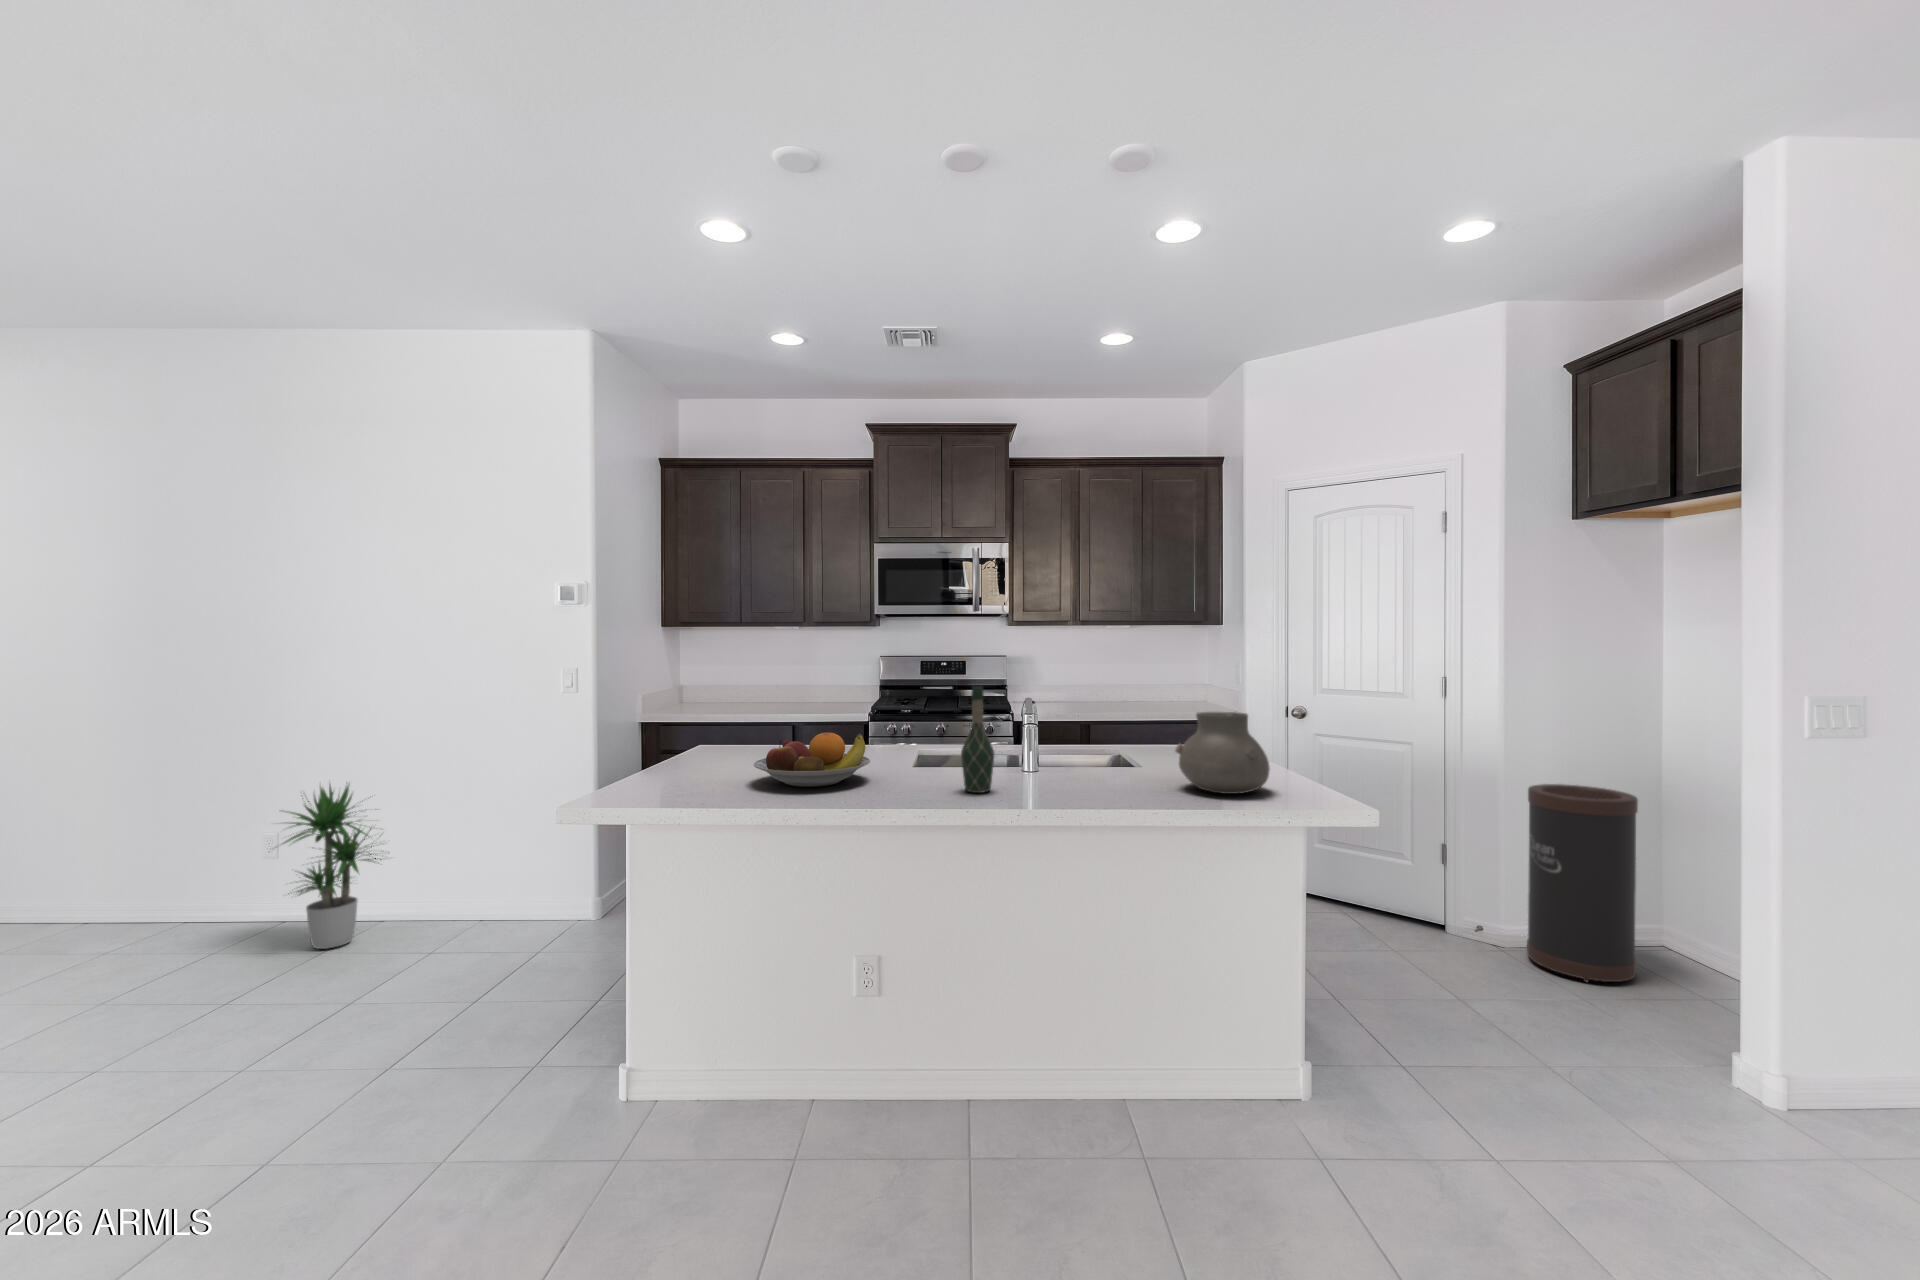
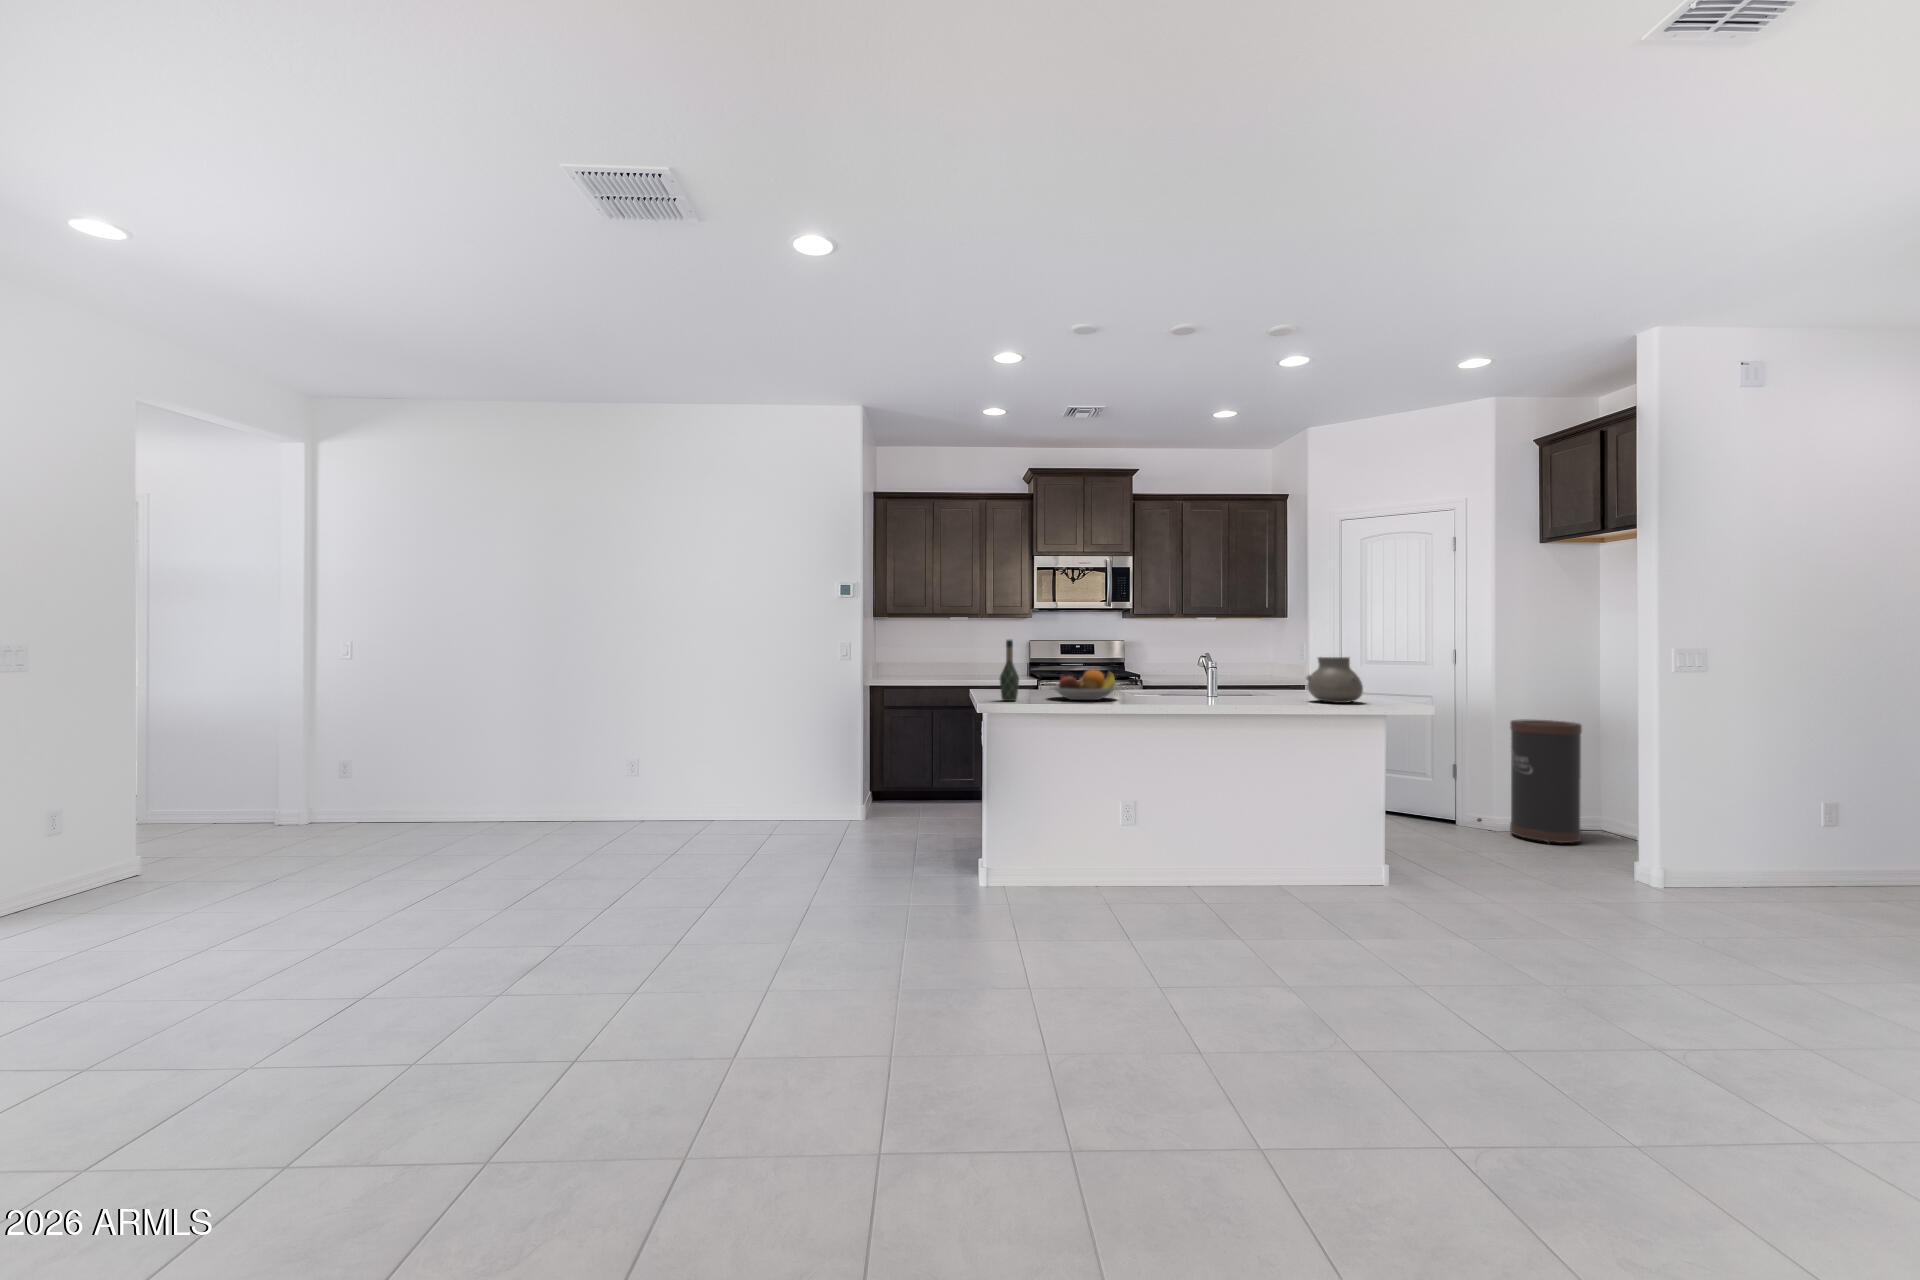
wine bottle: present [961,686,994,793] -> present [1000,640,1019,701]
potted plant: present [276,785,382,949] -> none [660,715,737,829]

